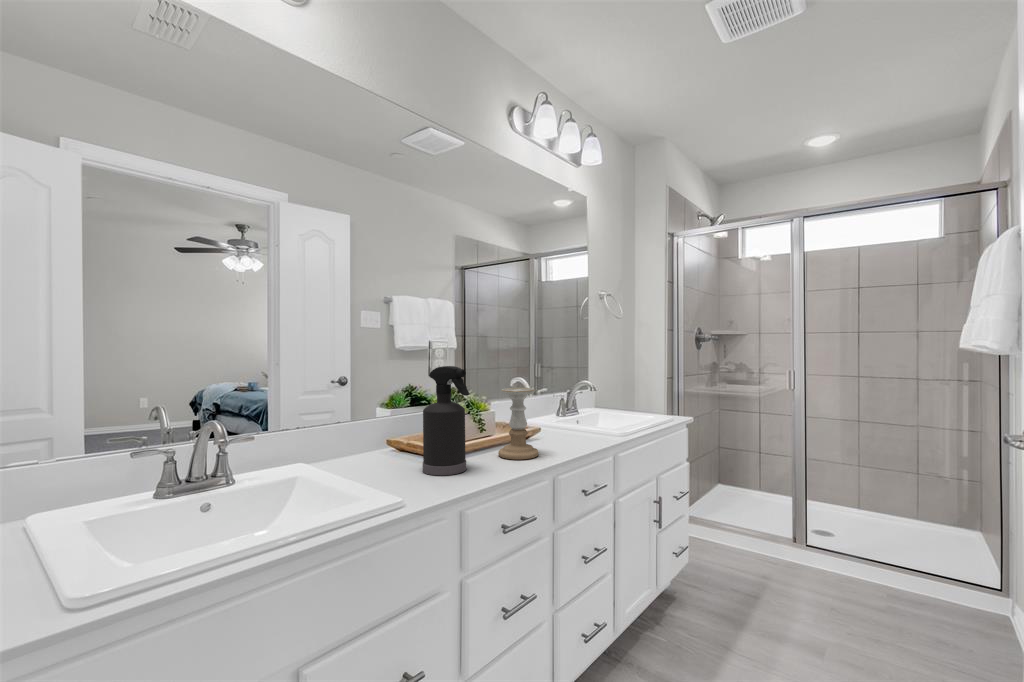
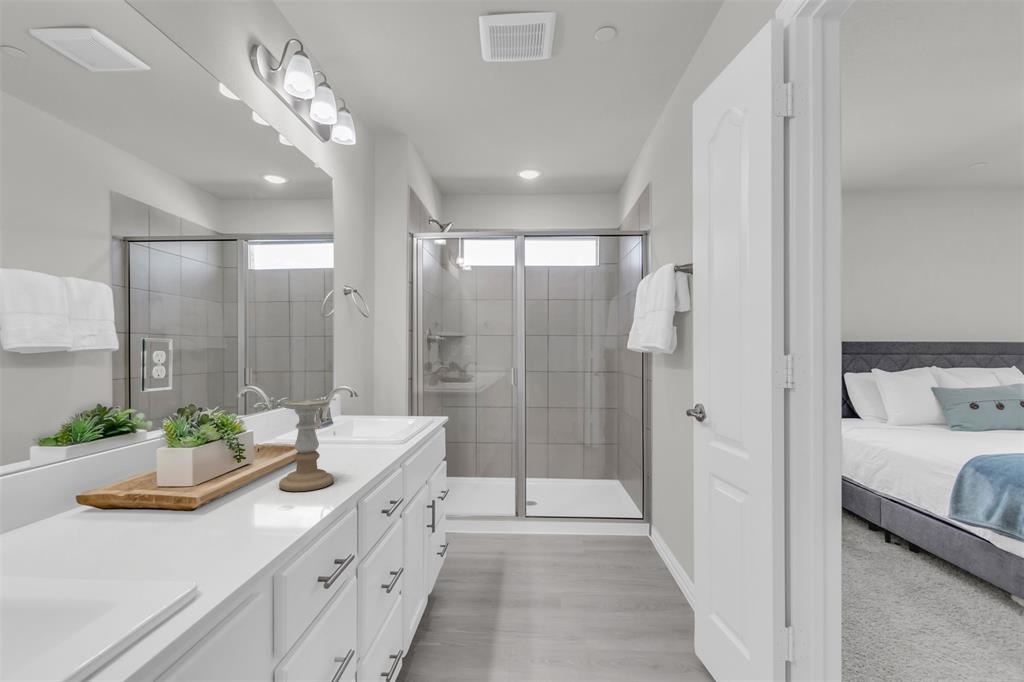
spray bottle: present [423,366,469,475] -> none [181,376,263,534]

